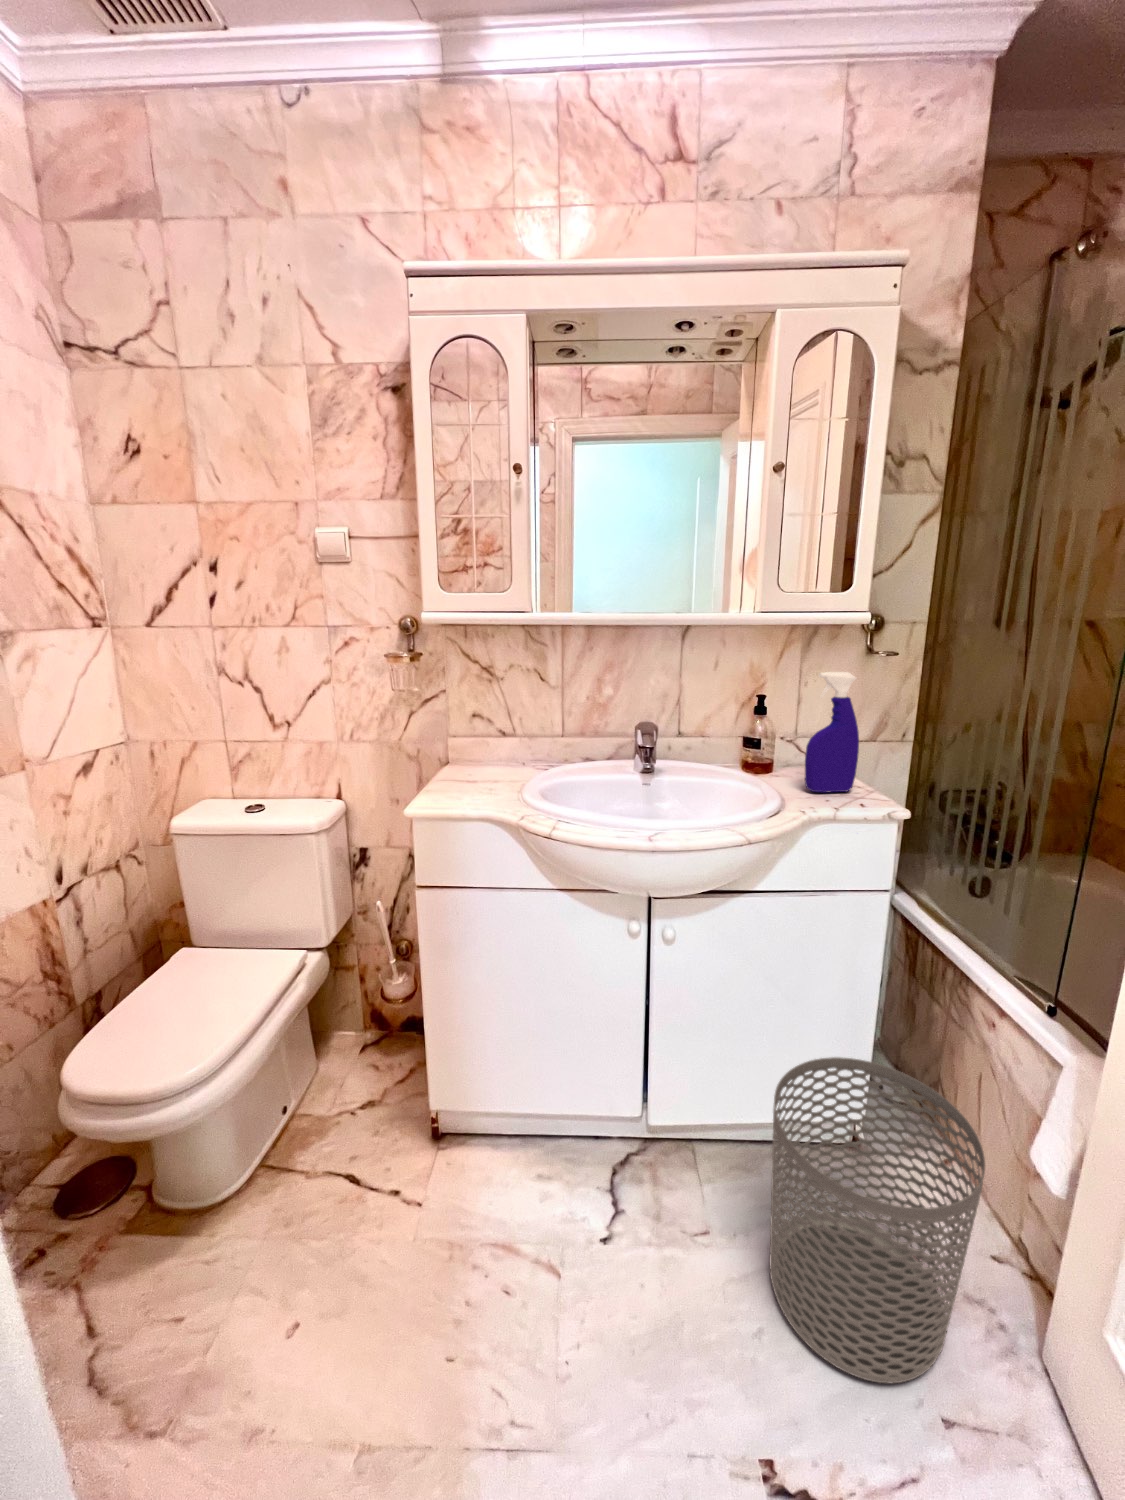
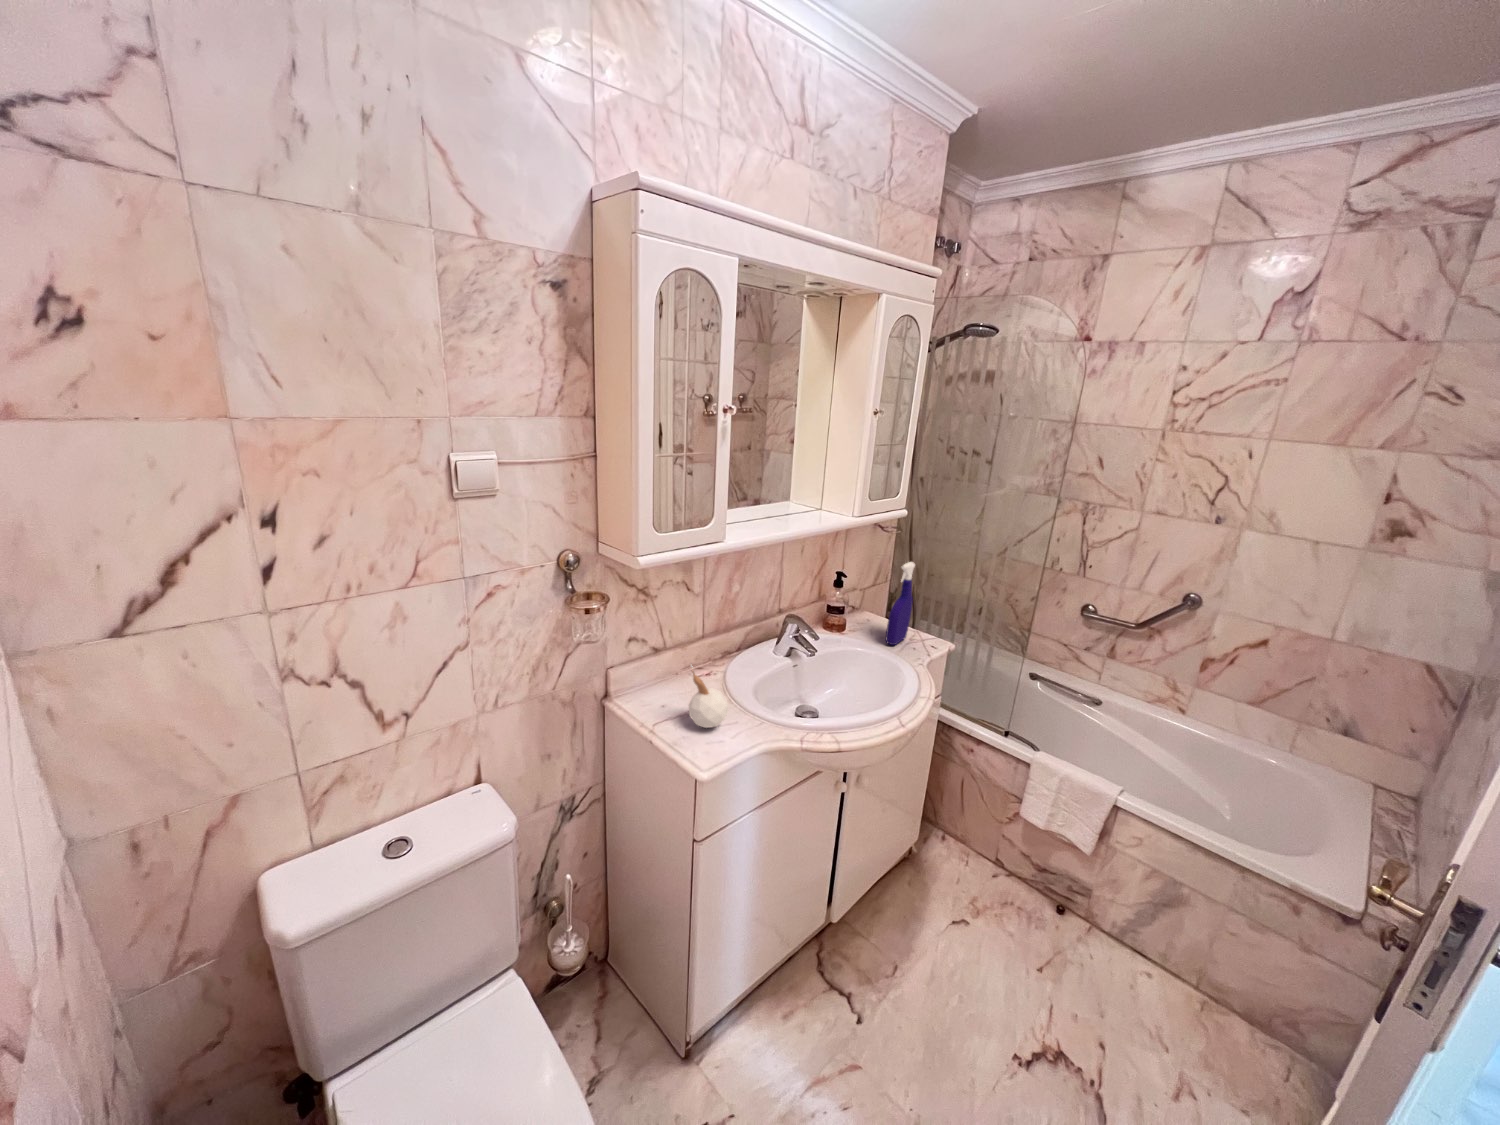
candle: none [458,720,498,789] -> present [689,663,728,728]
waste bin: present [769,1057,985,1383] -> none [925,808,1062,992]

